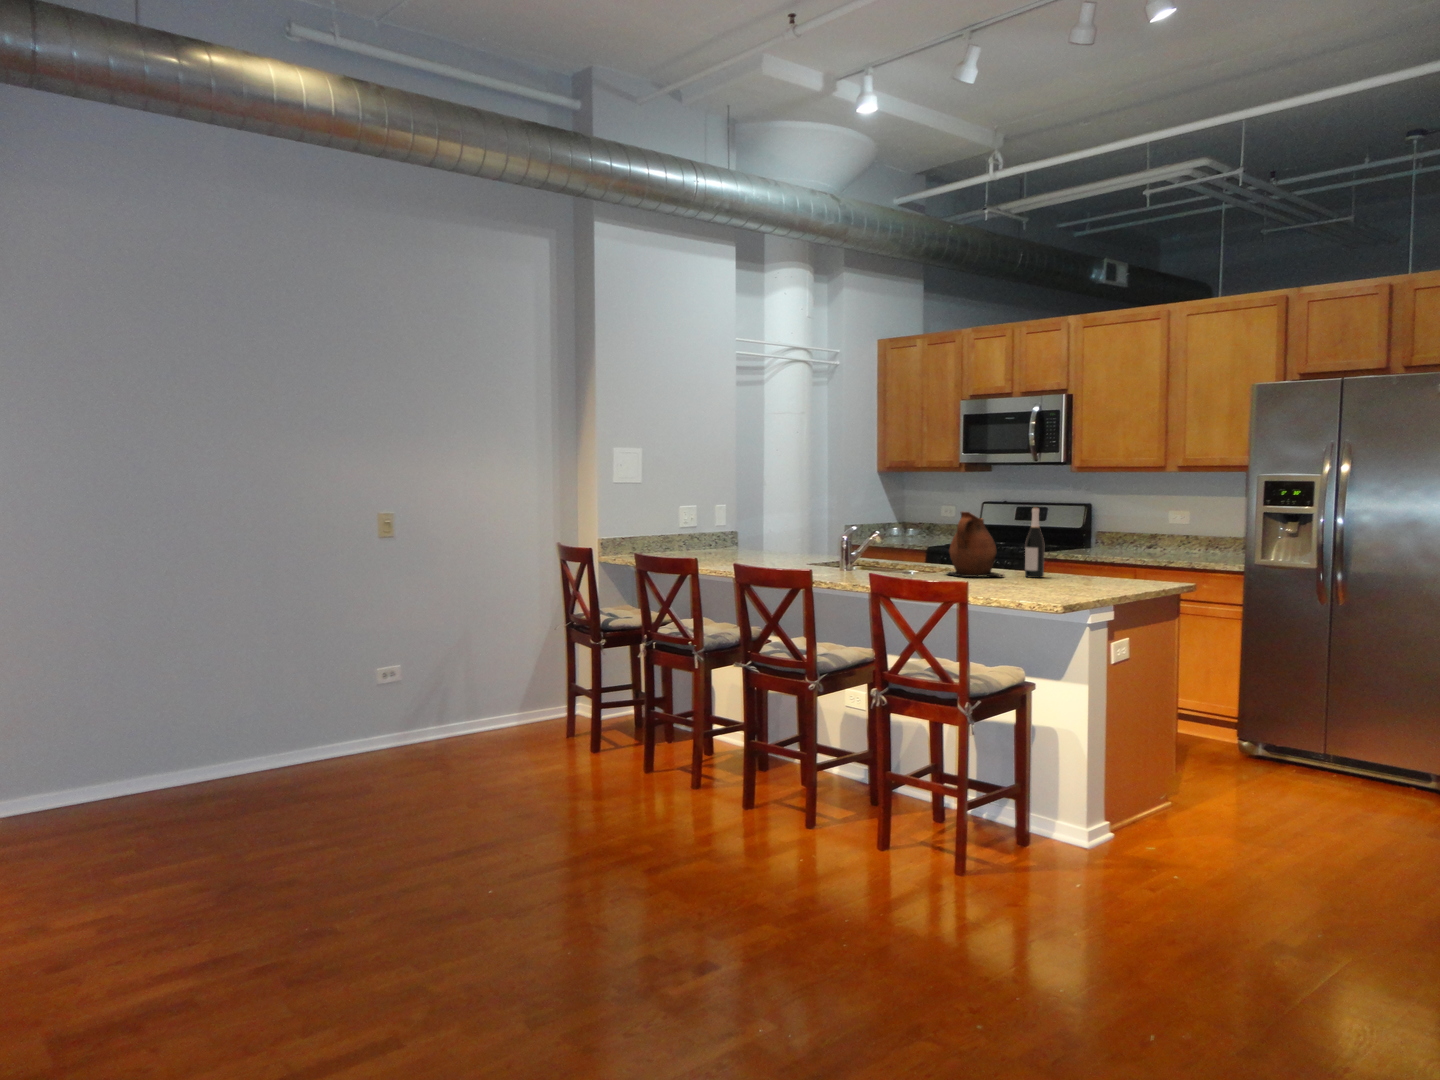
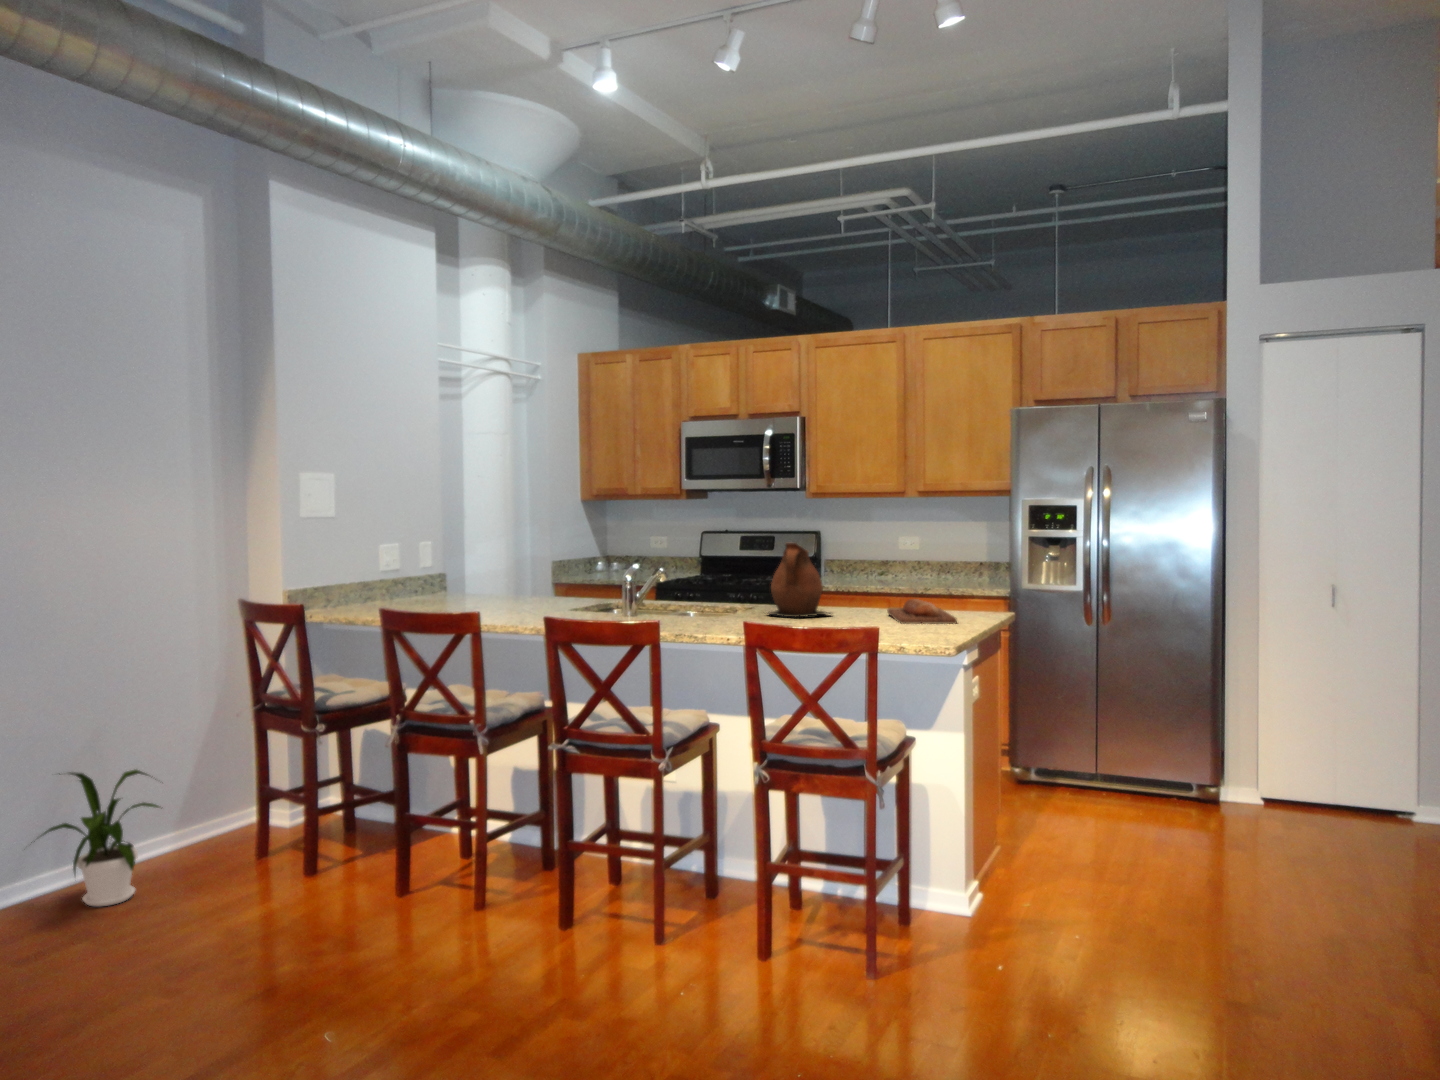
wine bottle: present [1025,507,1044,578] -> none [849,536,869,614]
bread loaf: none [1048,566,1109,590] -> present [887,599,957,624]
house plant: none [425,655,509,748] -> present [31,770,159,906]

